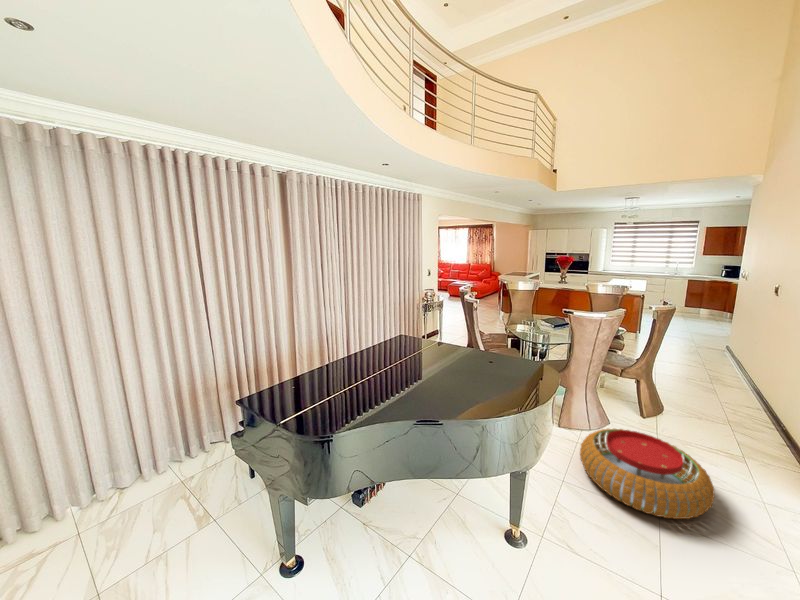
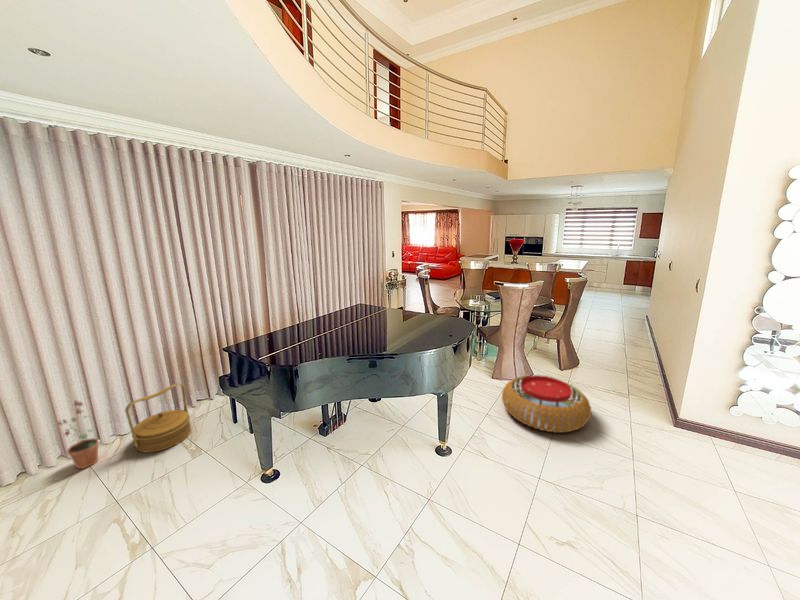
woven basket: none [121,427,200,517] -> present [125,383,191,453]
potted plant: none [42,450,89,537] -> present [58,401,98,469]

